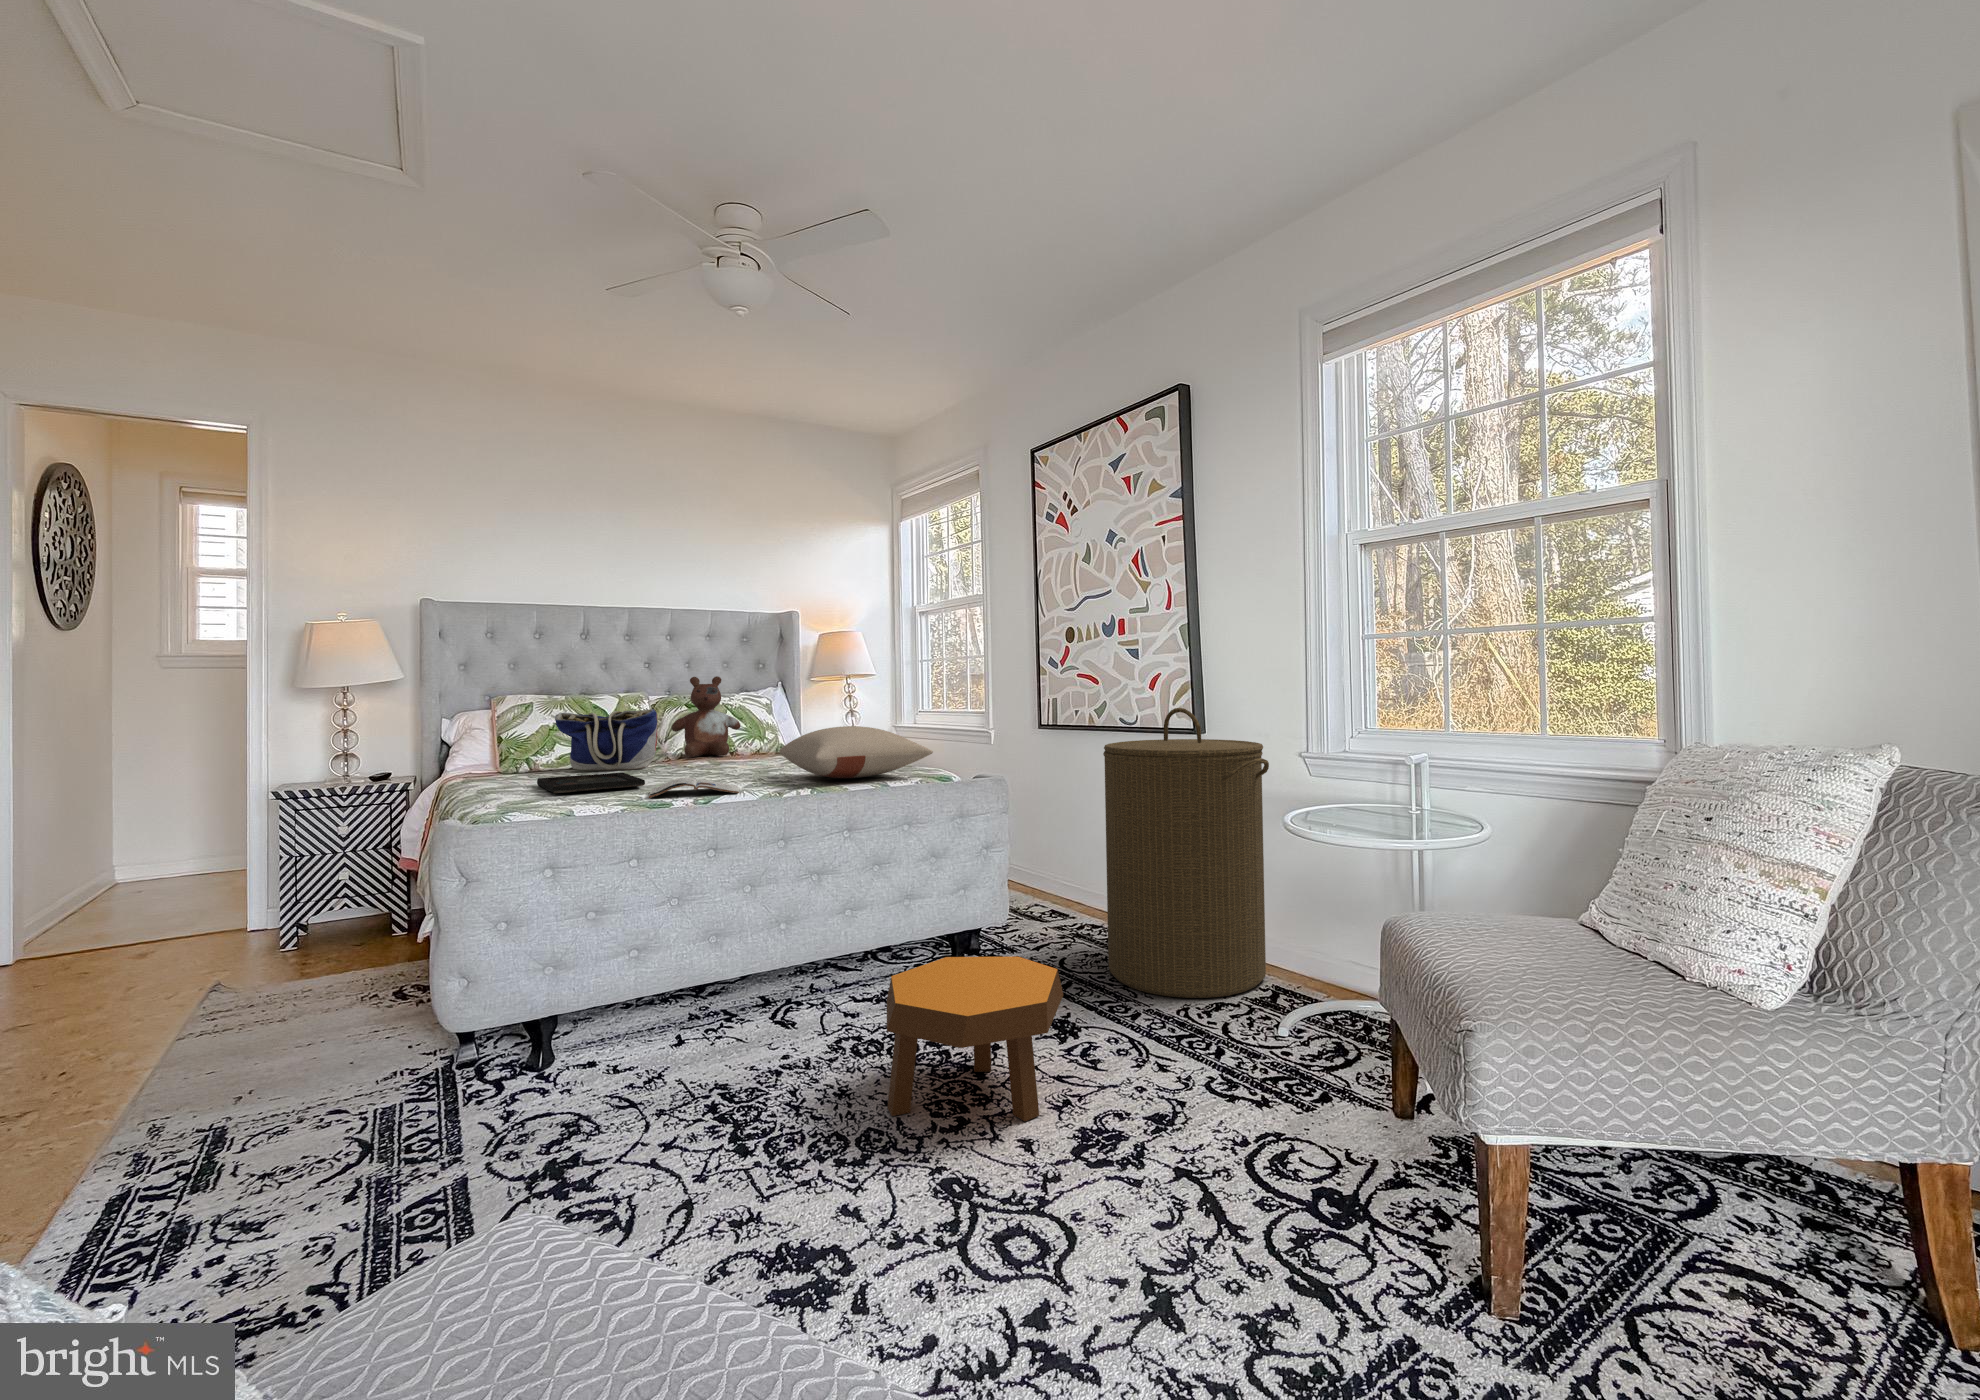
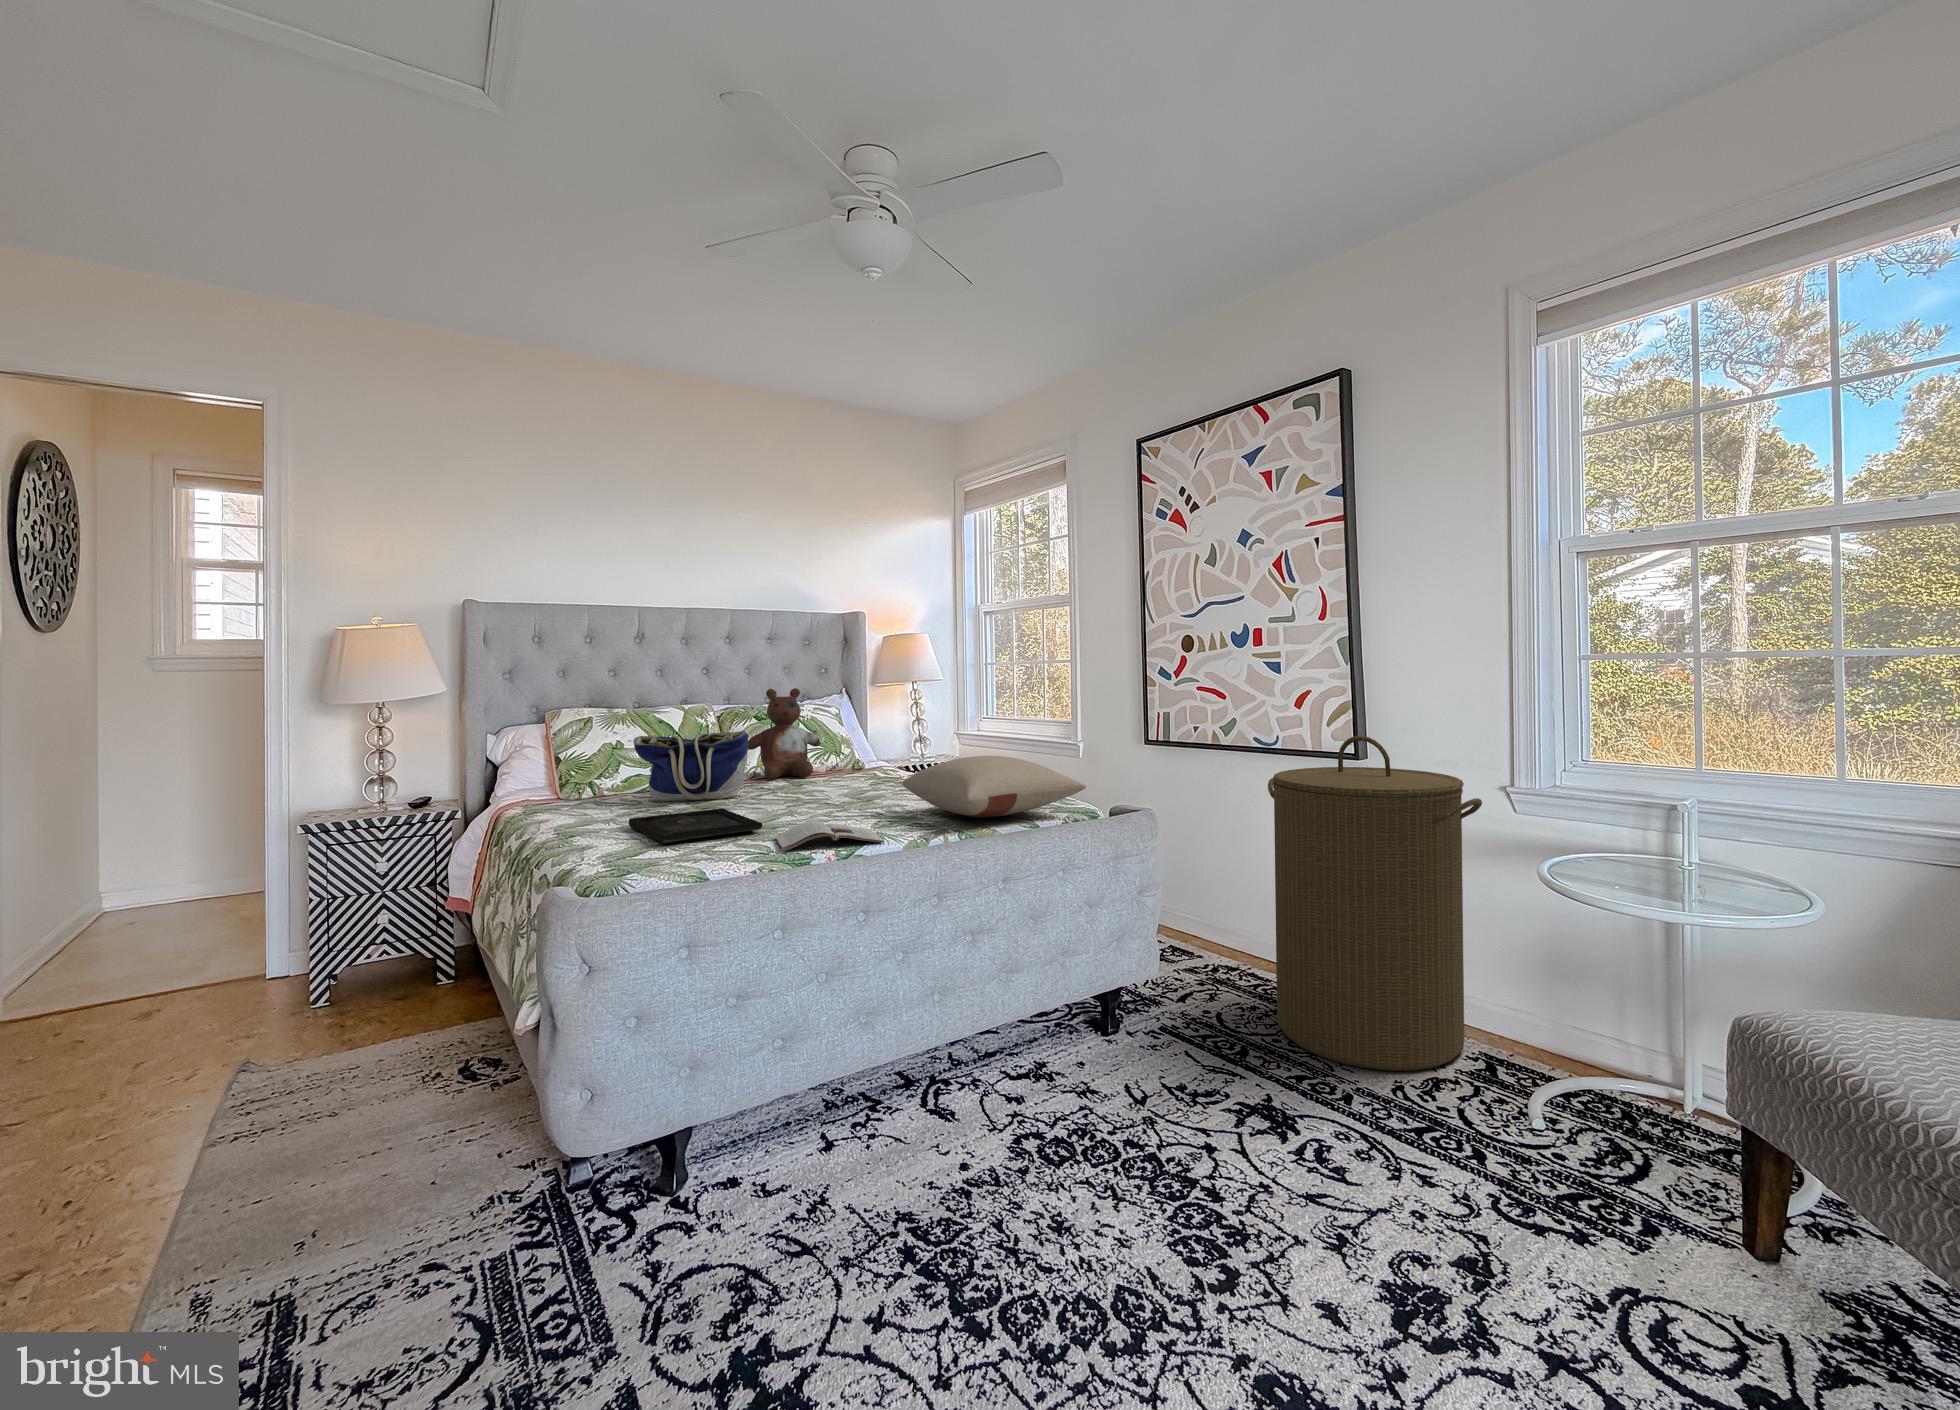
footstool: present [887,956,1063,1121] -> none [1107,1046,1342,1274]

